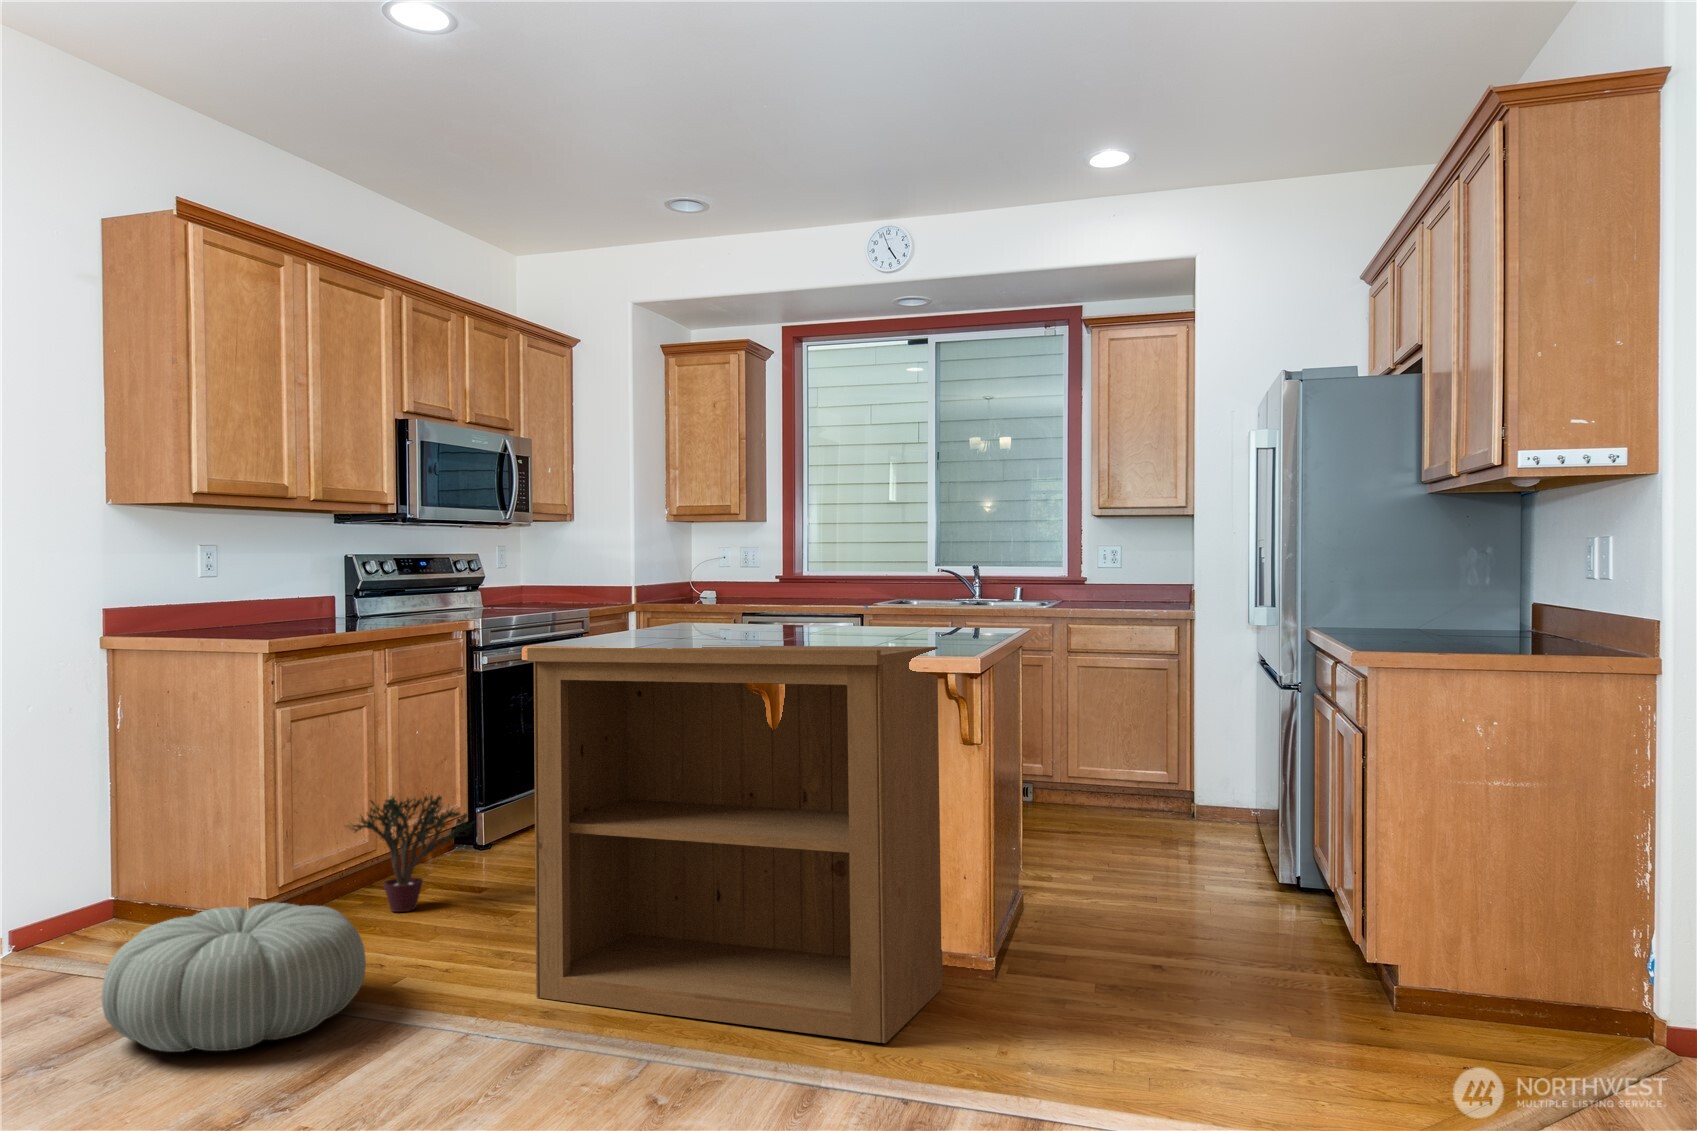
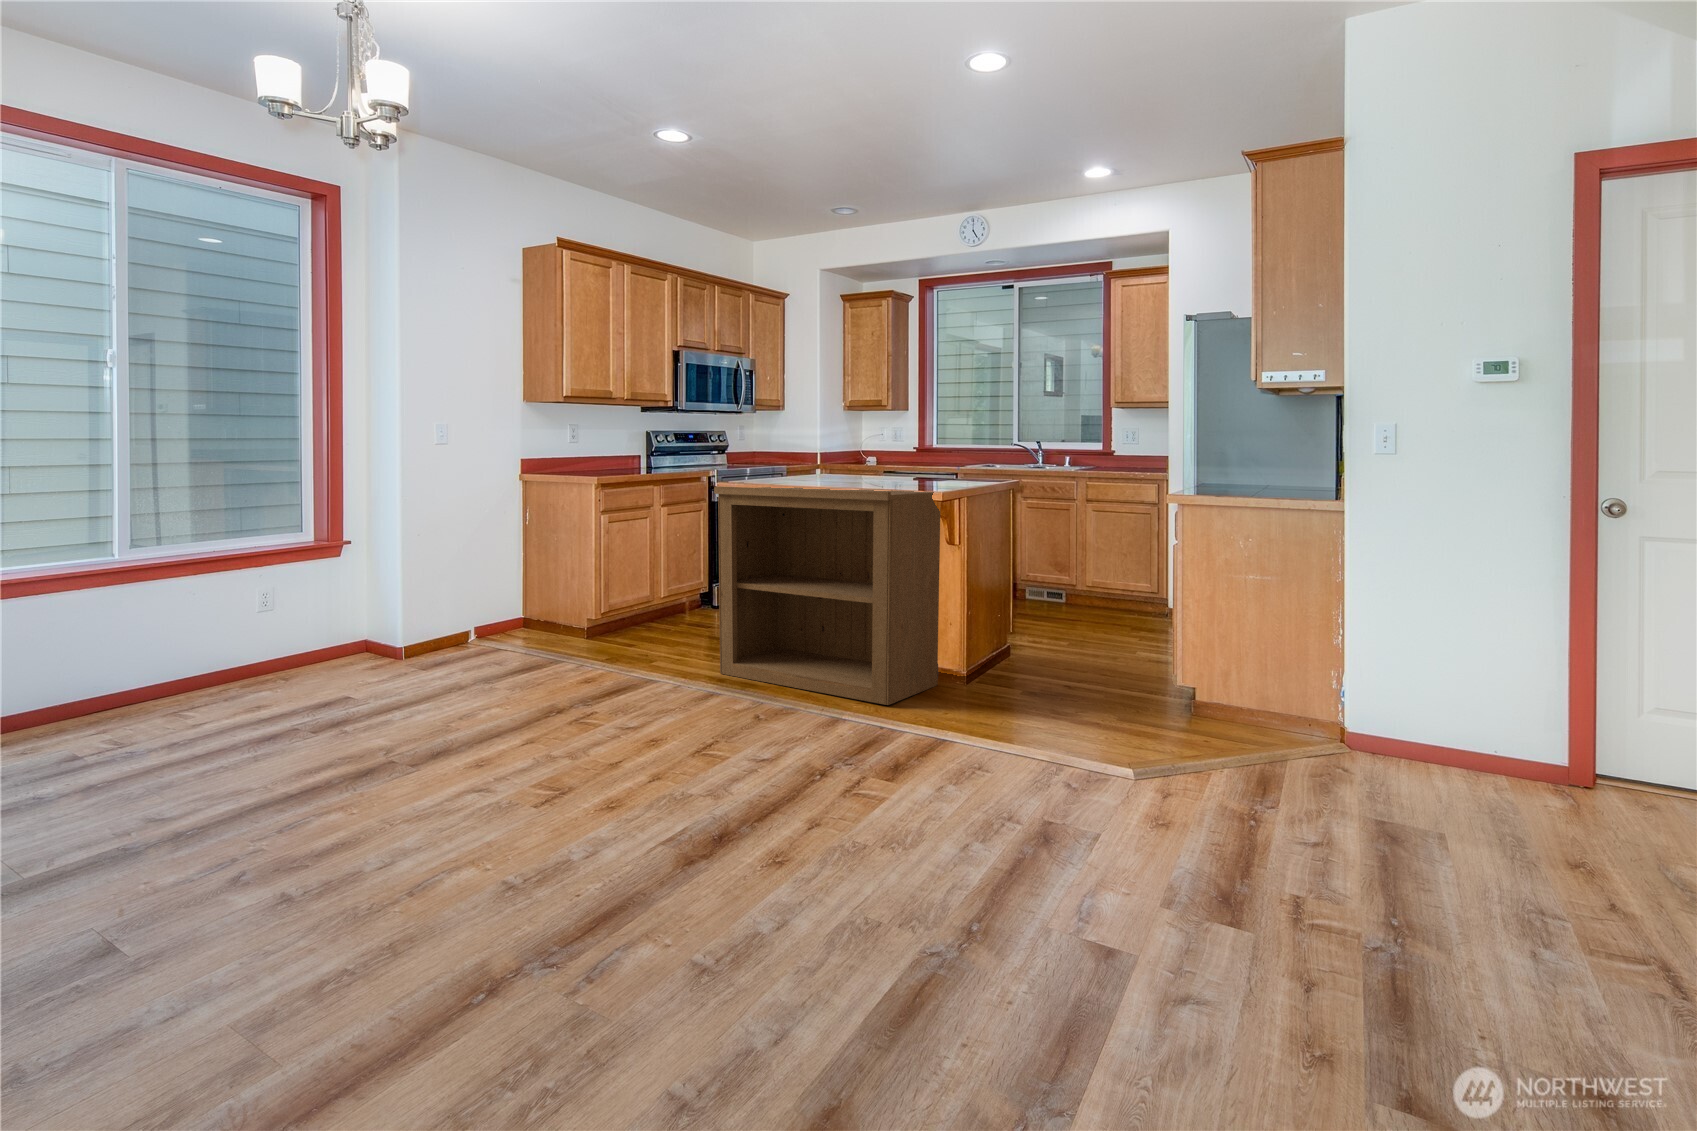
potted plant: present [349,796,474,912] -> none [636,567,707,632]
pouf: present [102,903,366,1052] -> none [509,616,635,683]

